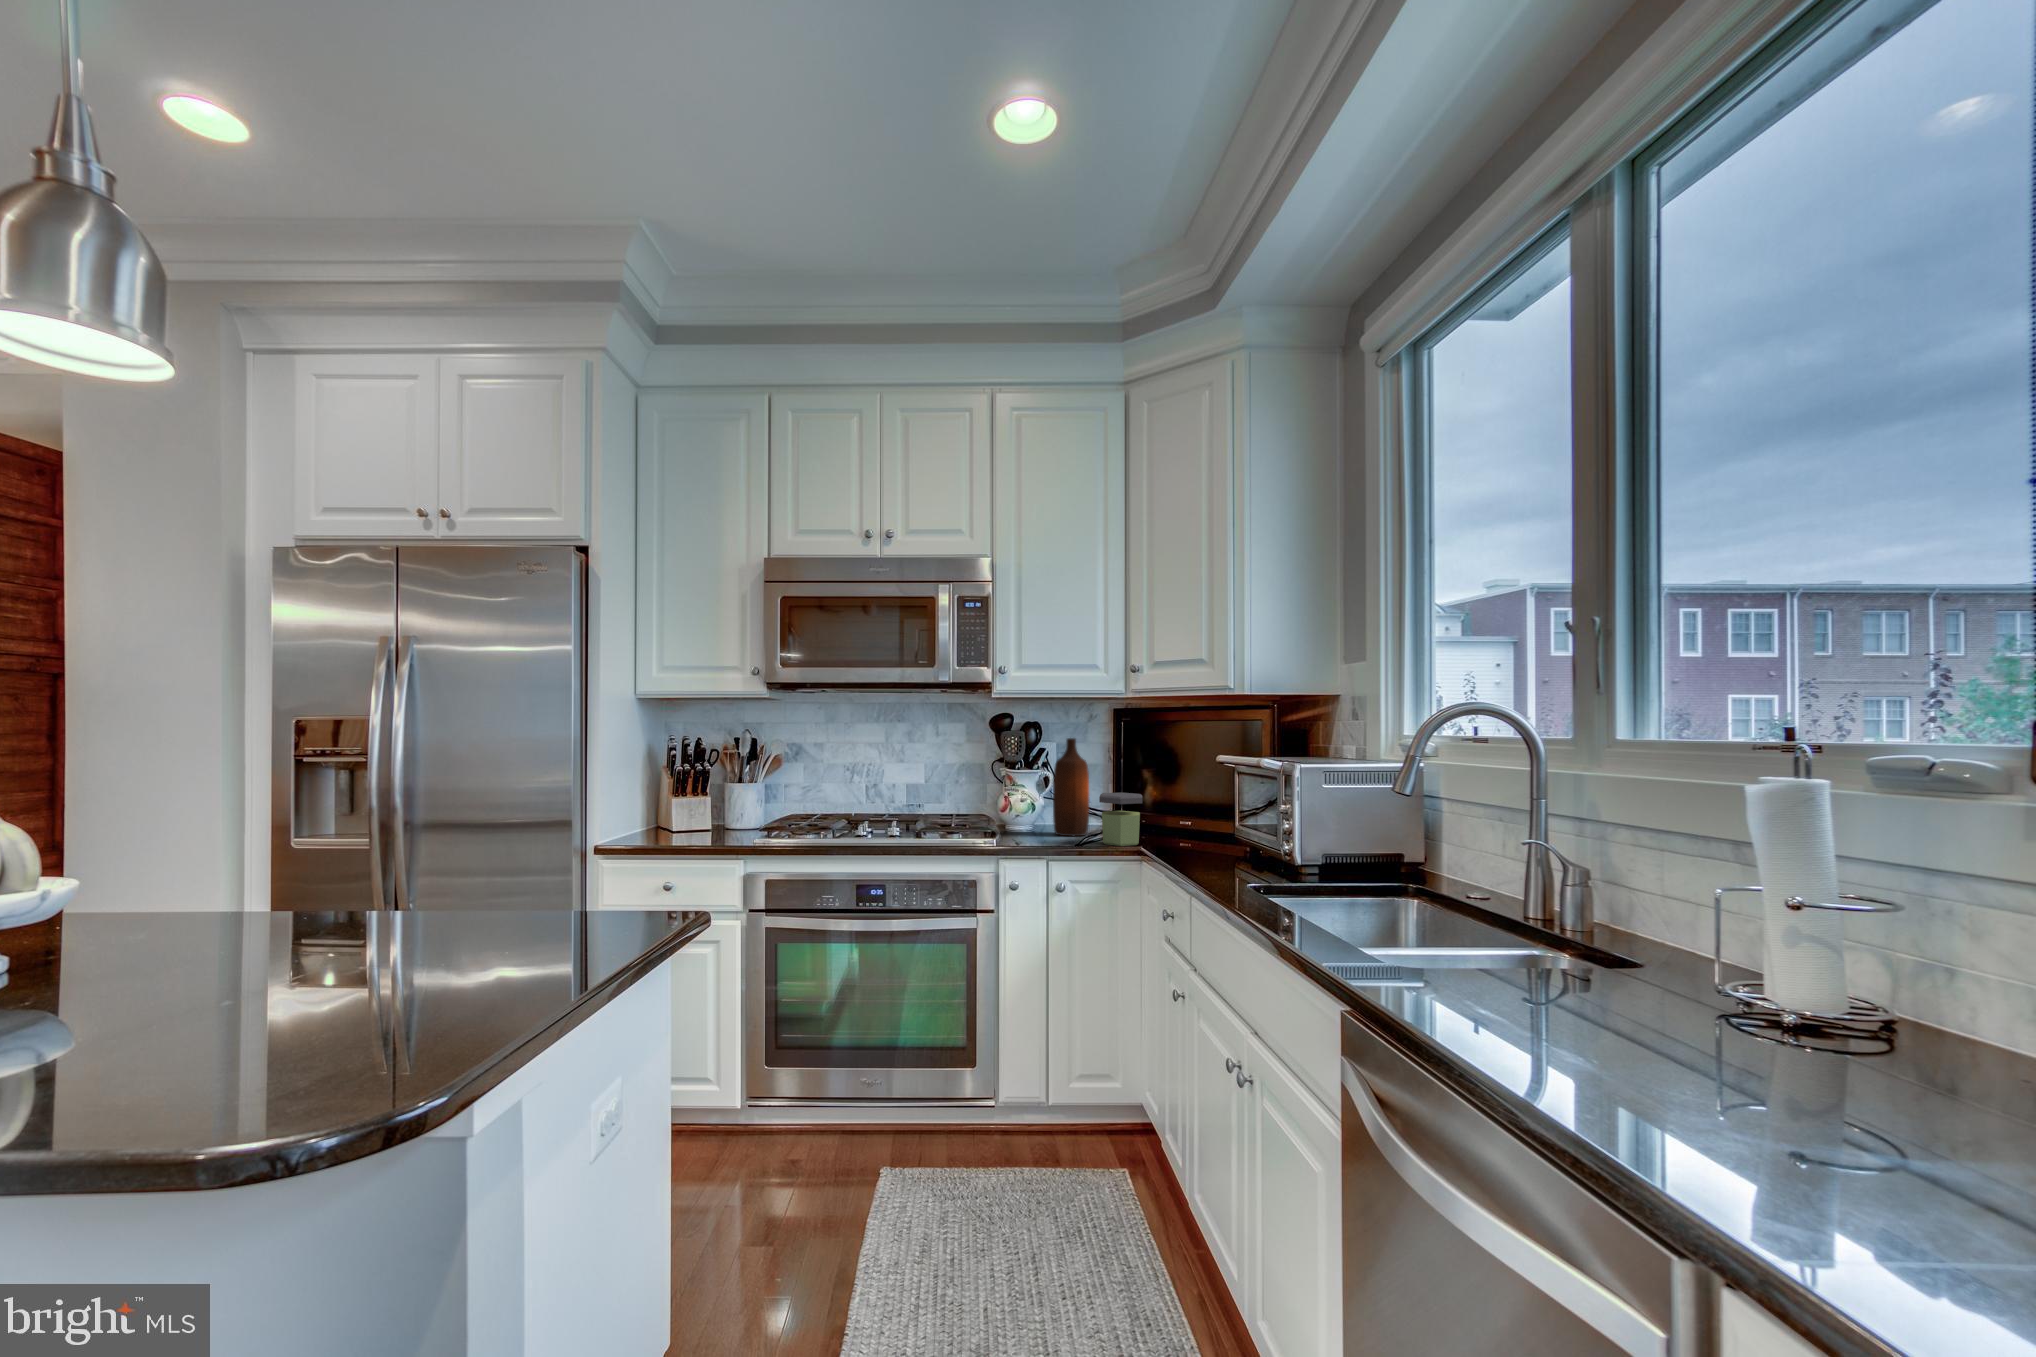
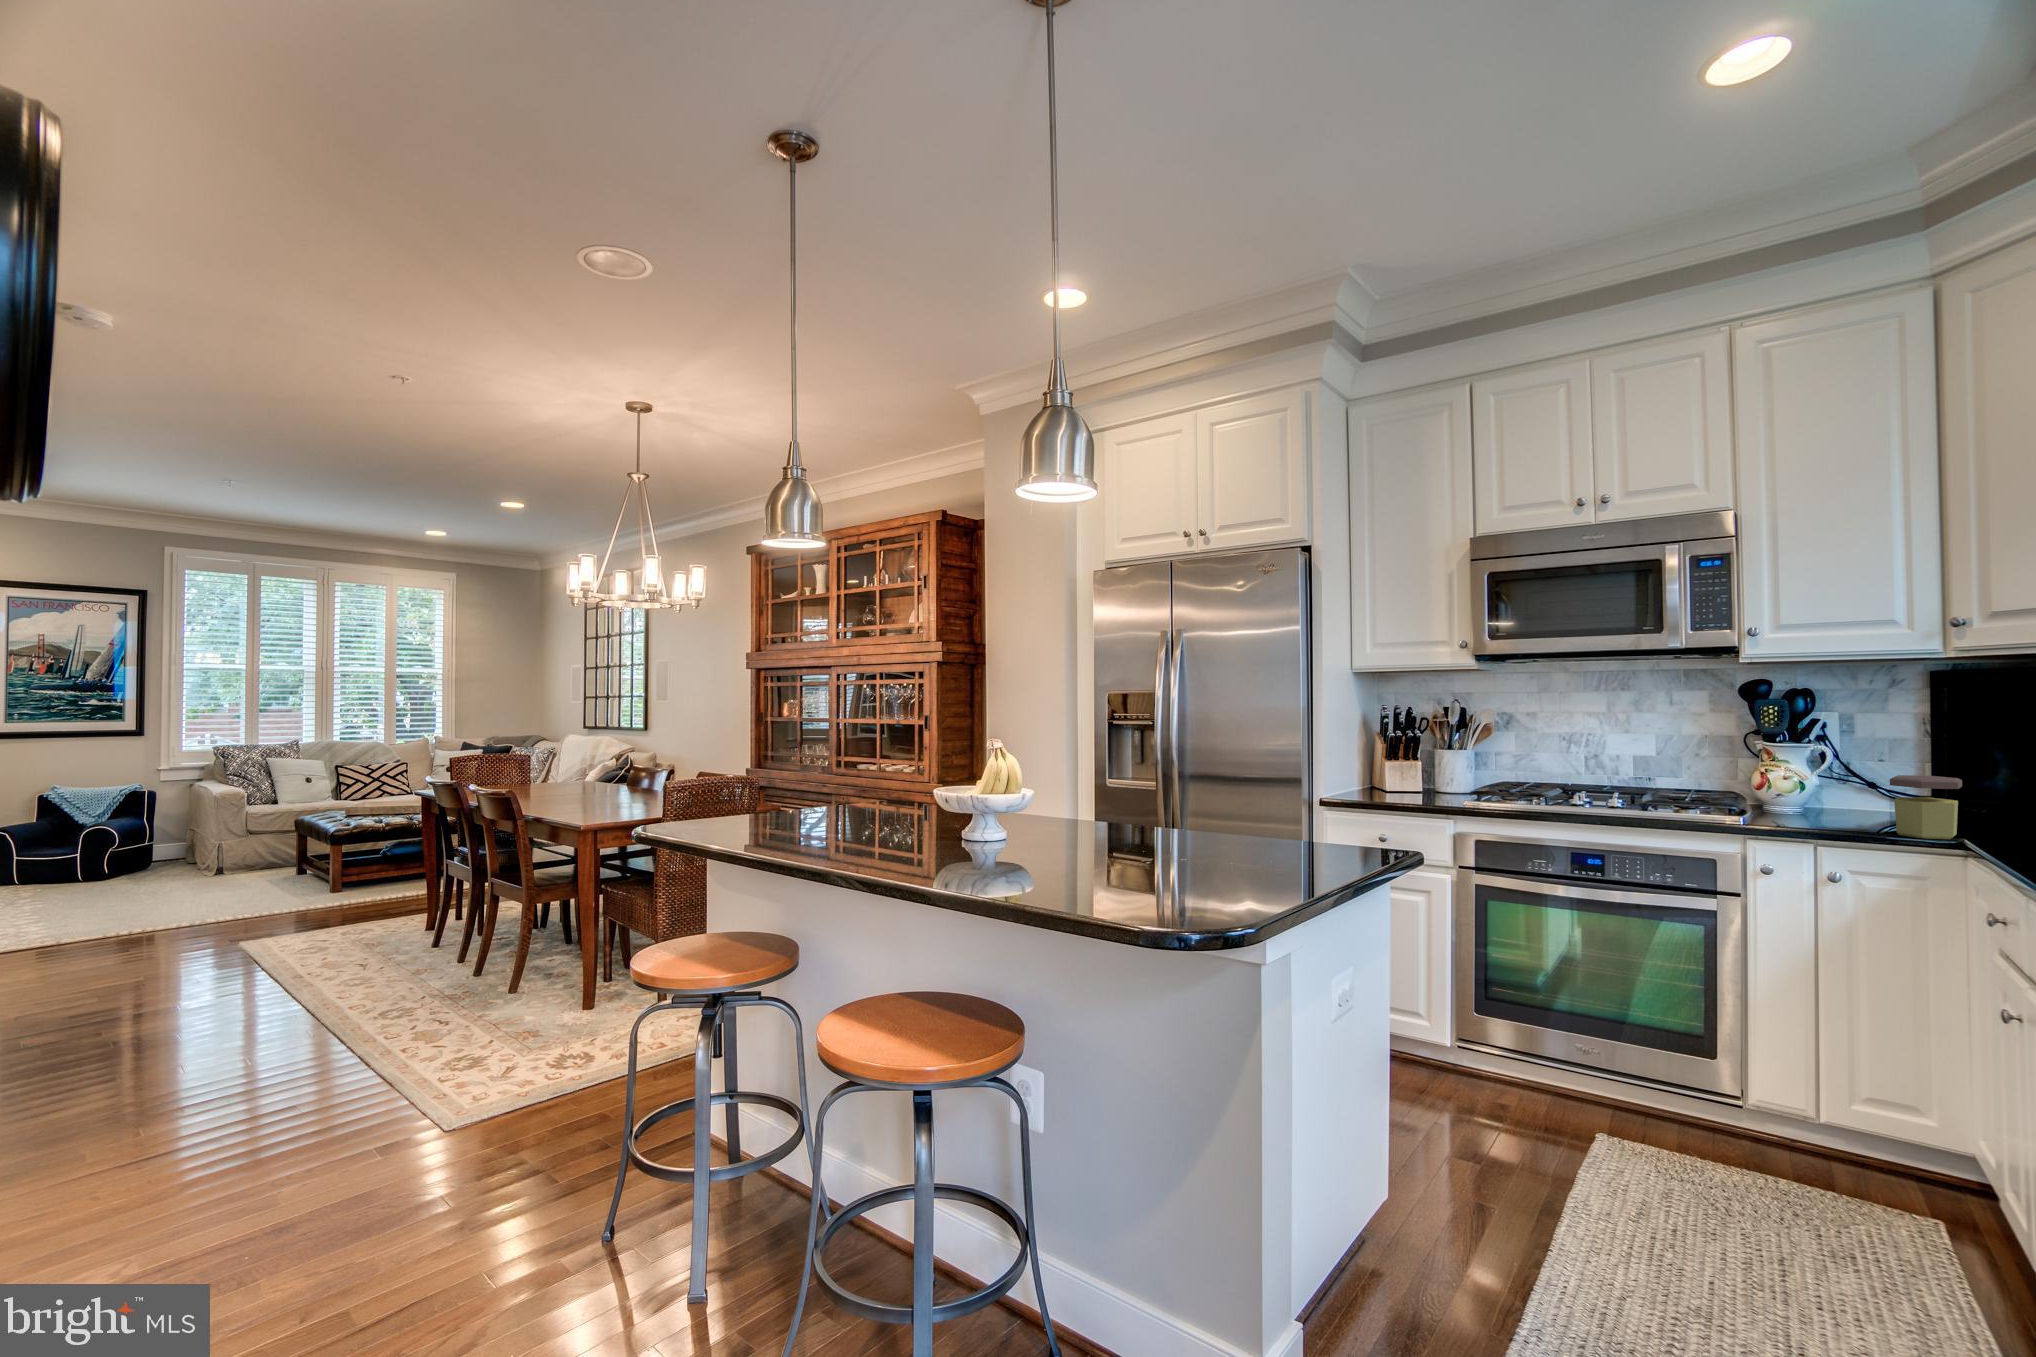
bottle: present [1053,738,1089,836] -> none [1829,710,1885,826]

